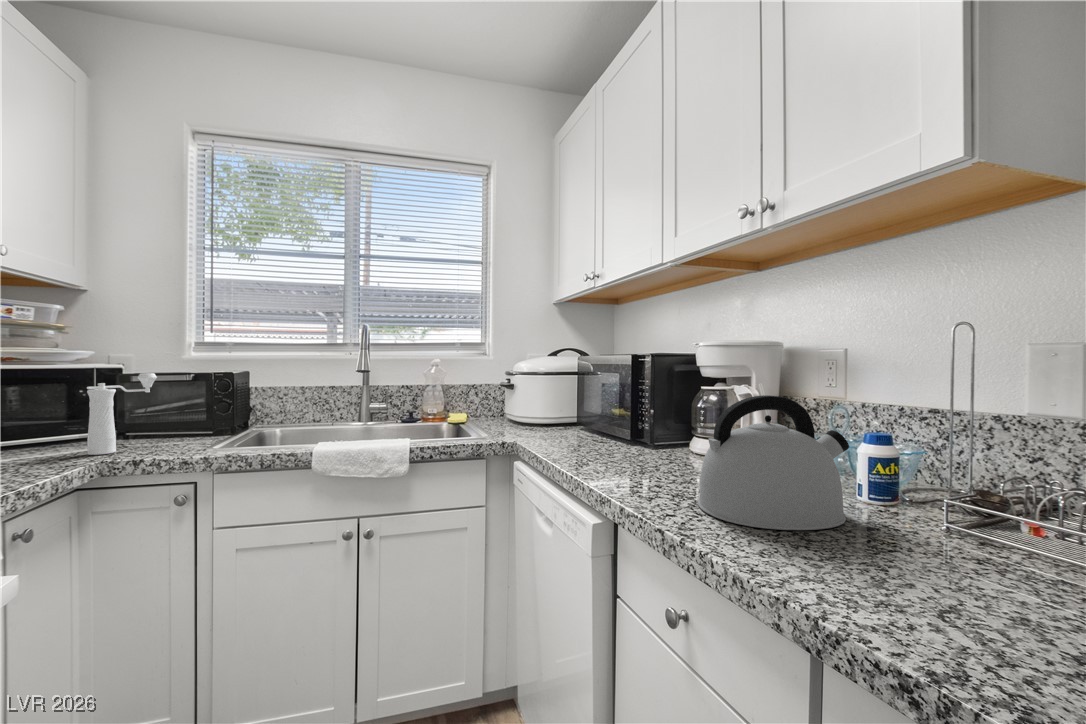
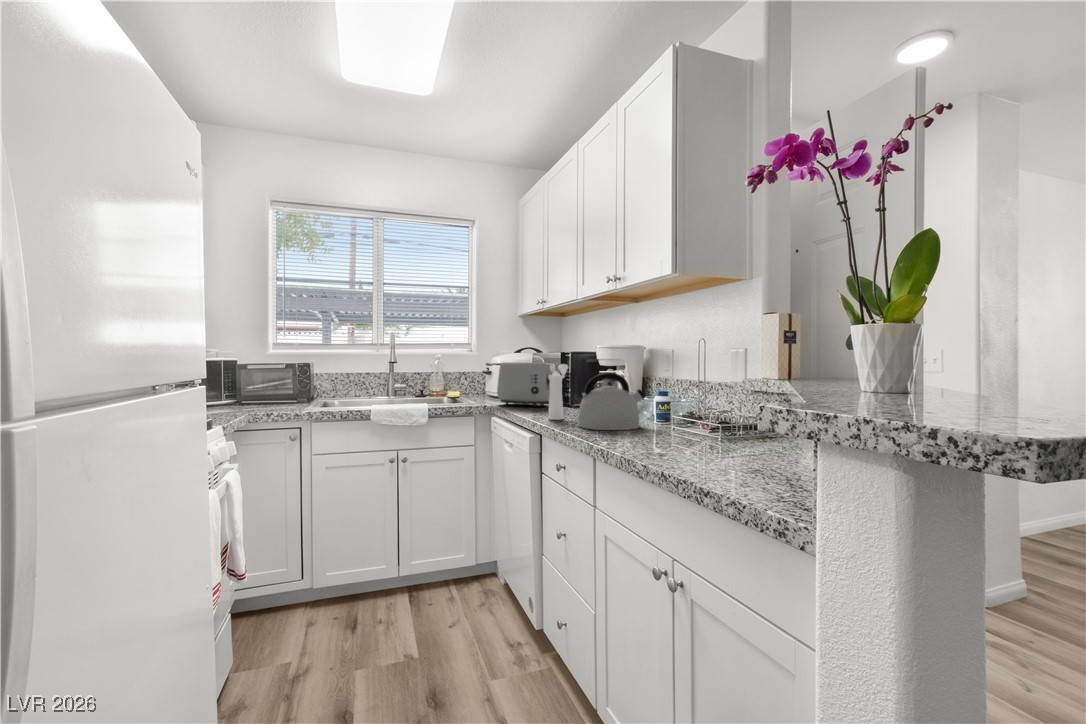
toaster: none [523,371,620,446] -> present [497,362,551,407]
pepper mill: present [87,373,157,455] -> present [549,364,568,420]

